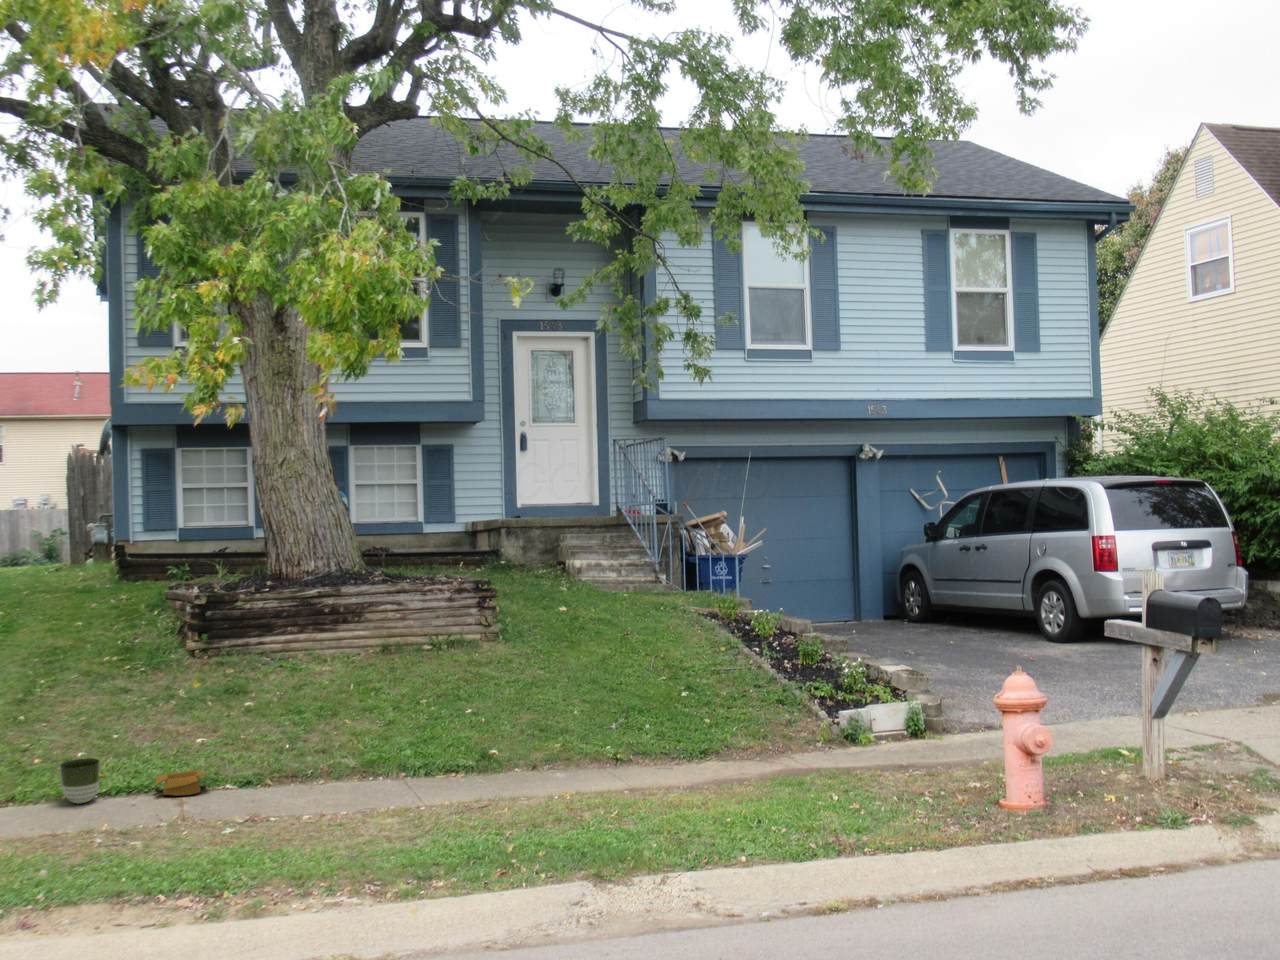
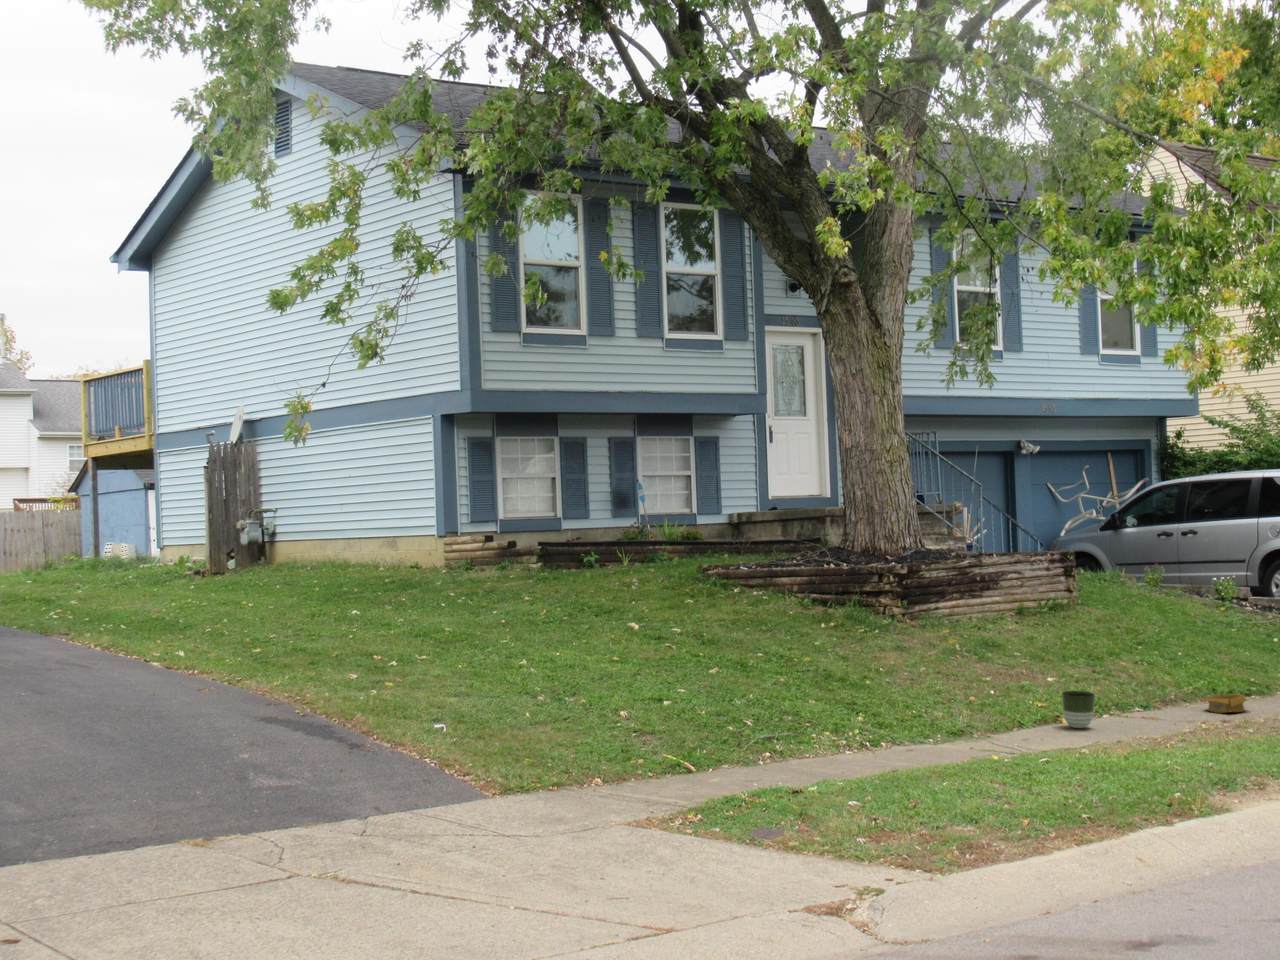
cardboard box: present [156,770,207,795] -> present [1202,694,1247,713]

